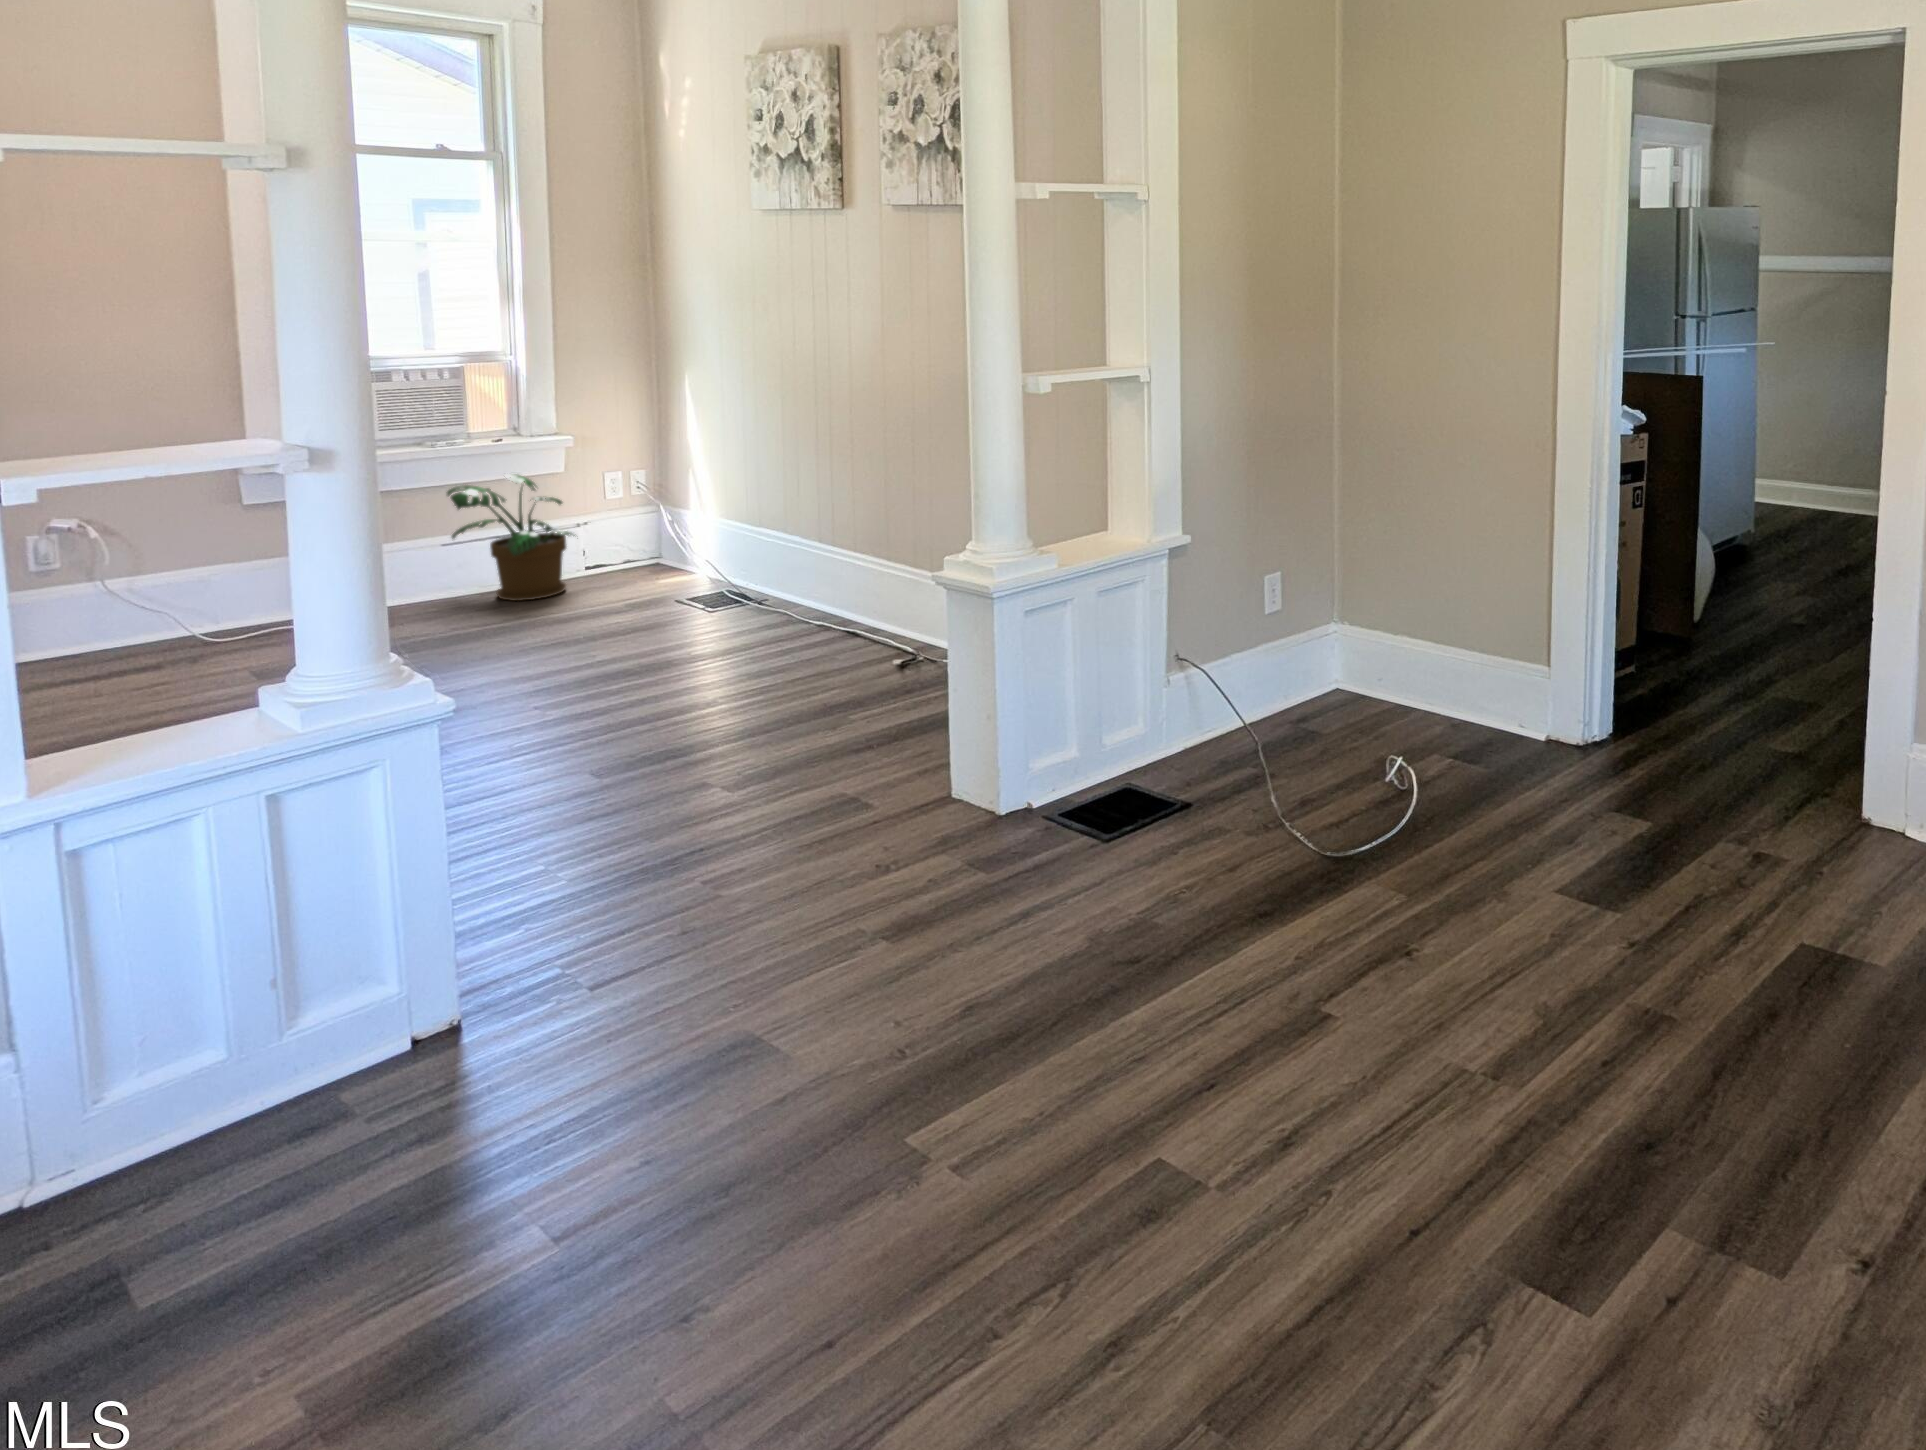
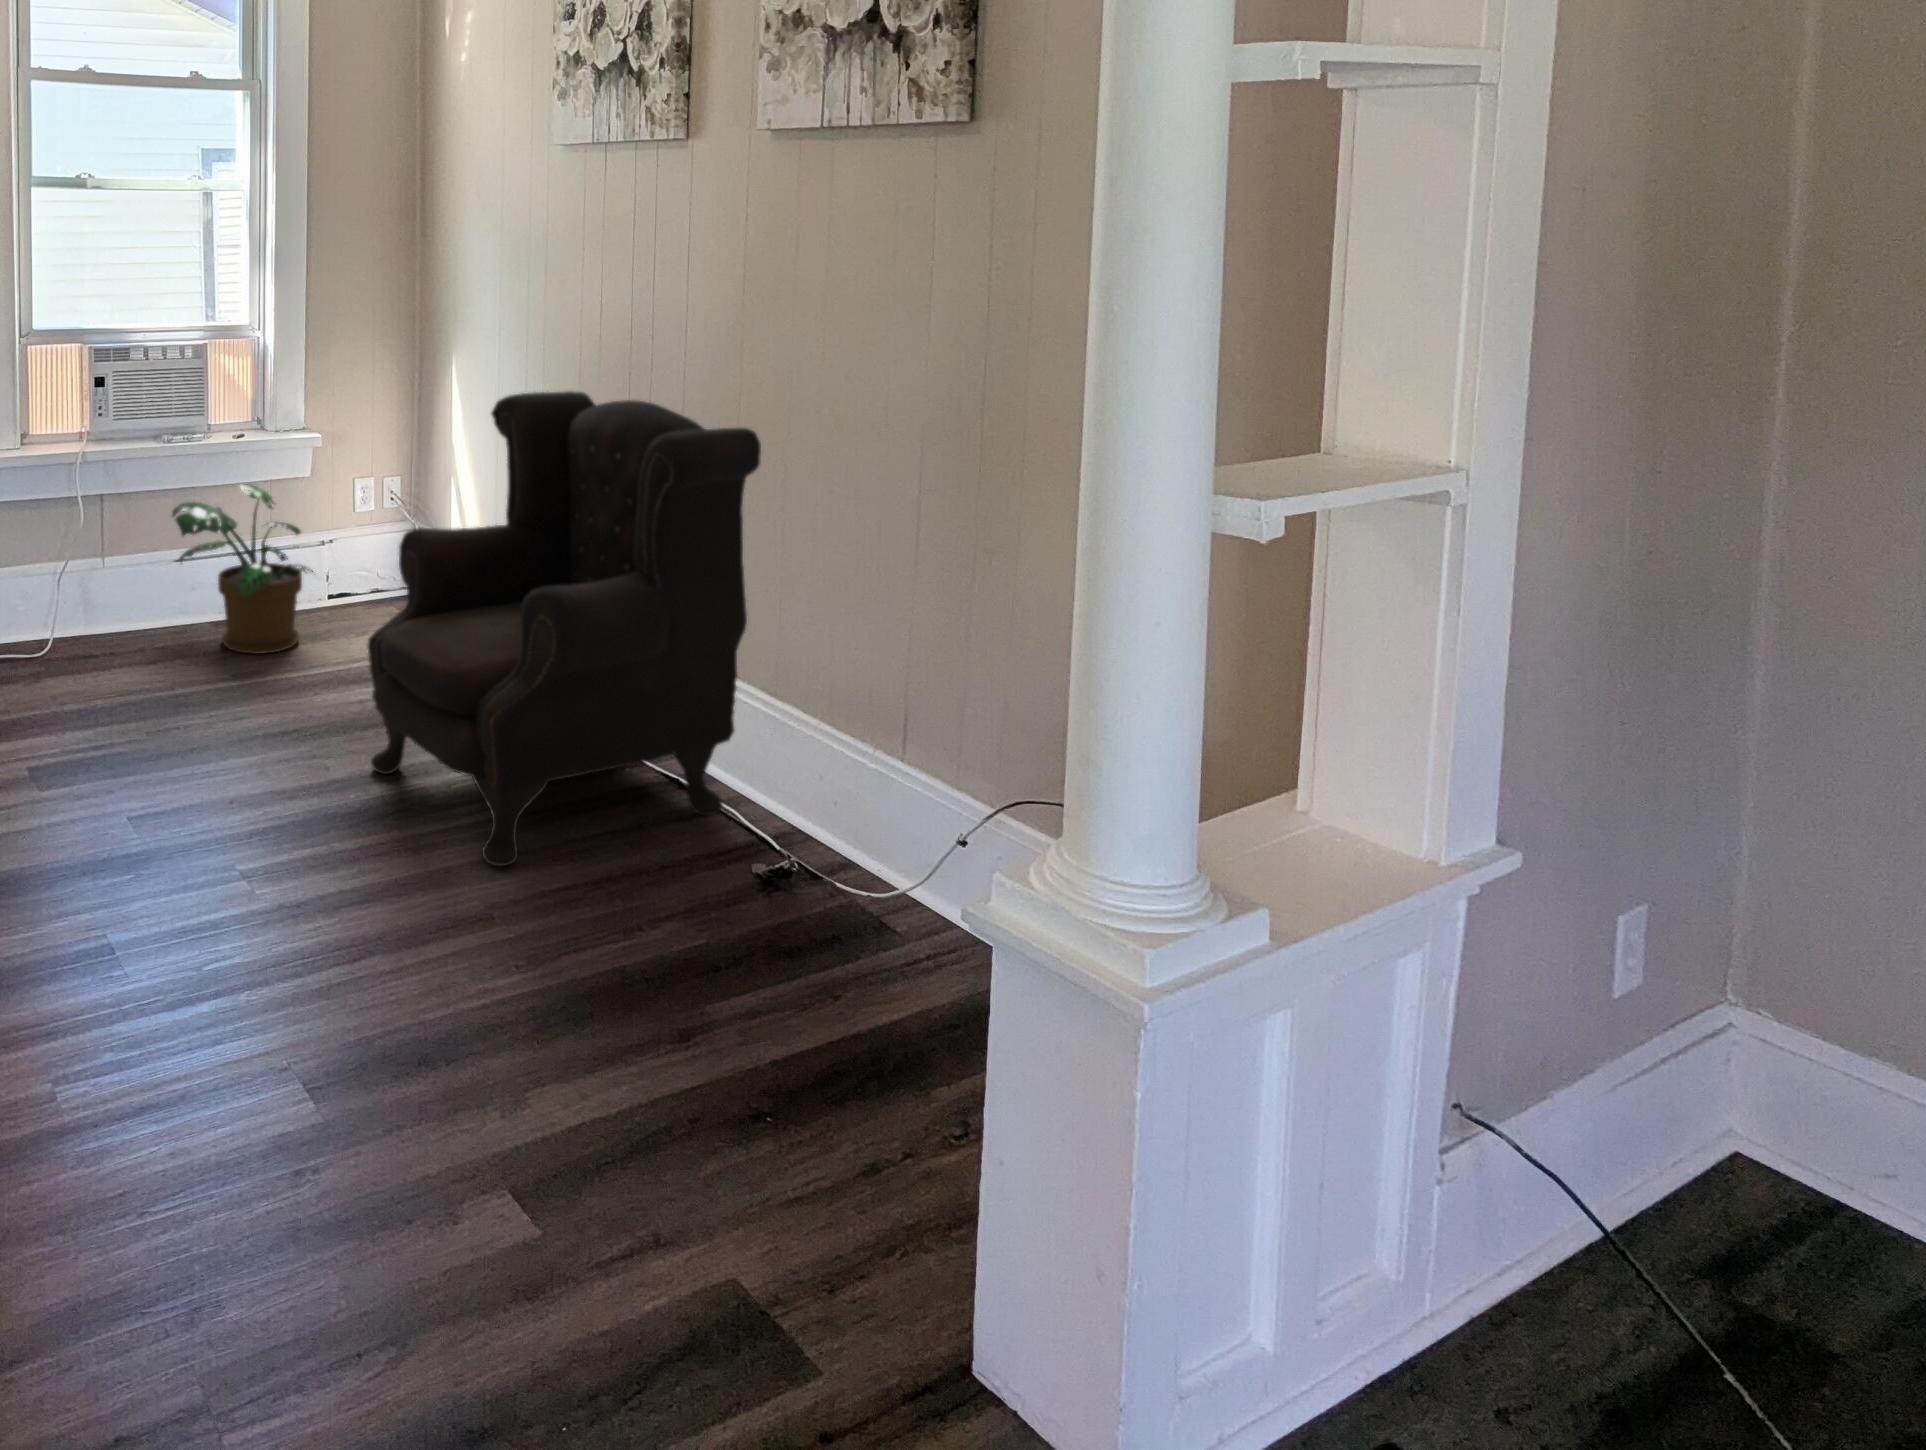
armchair: none [622,381,893,681] -> present [368,391,761,866]

